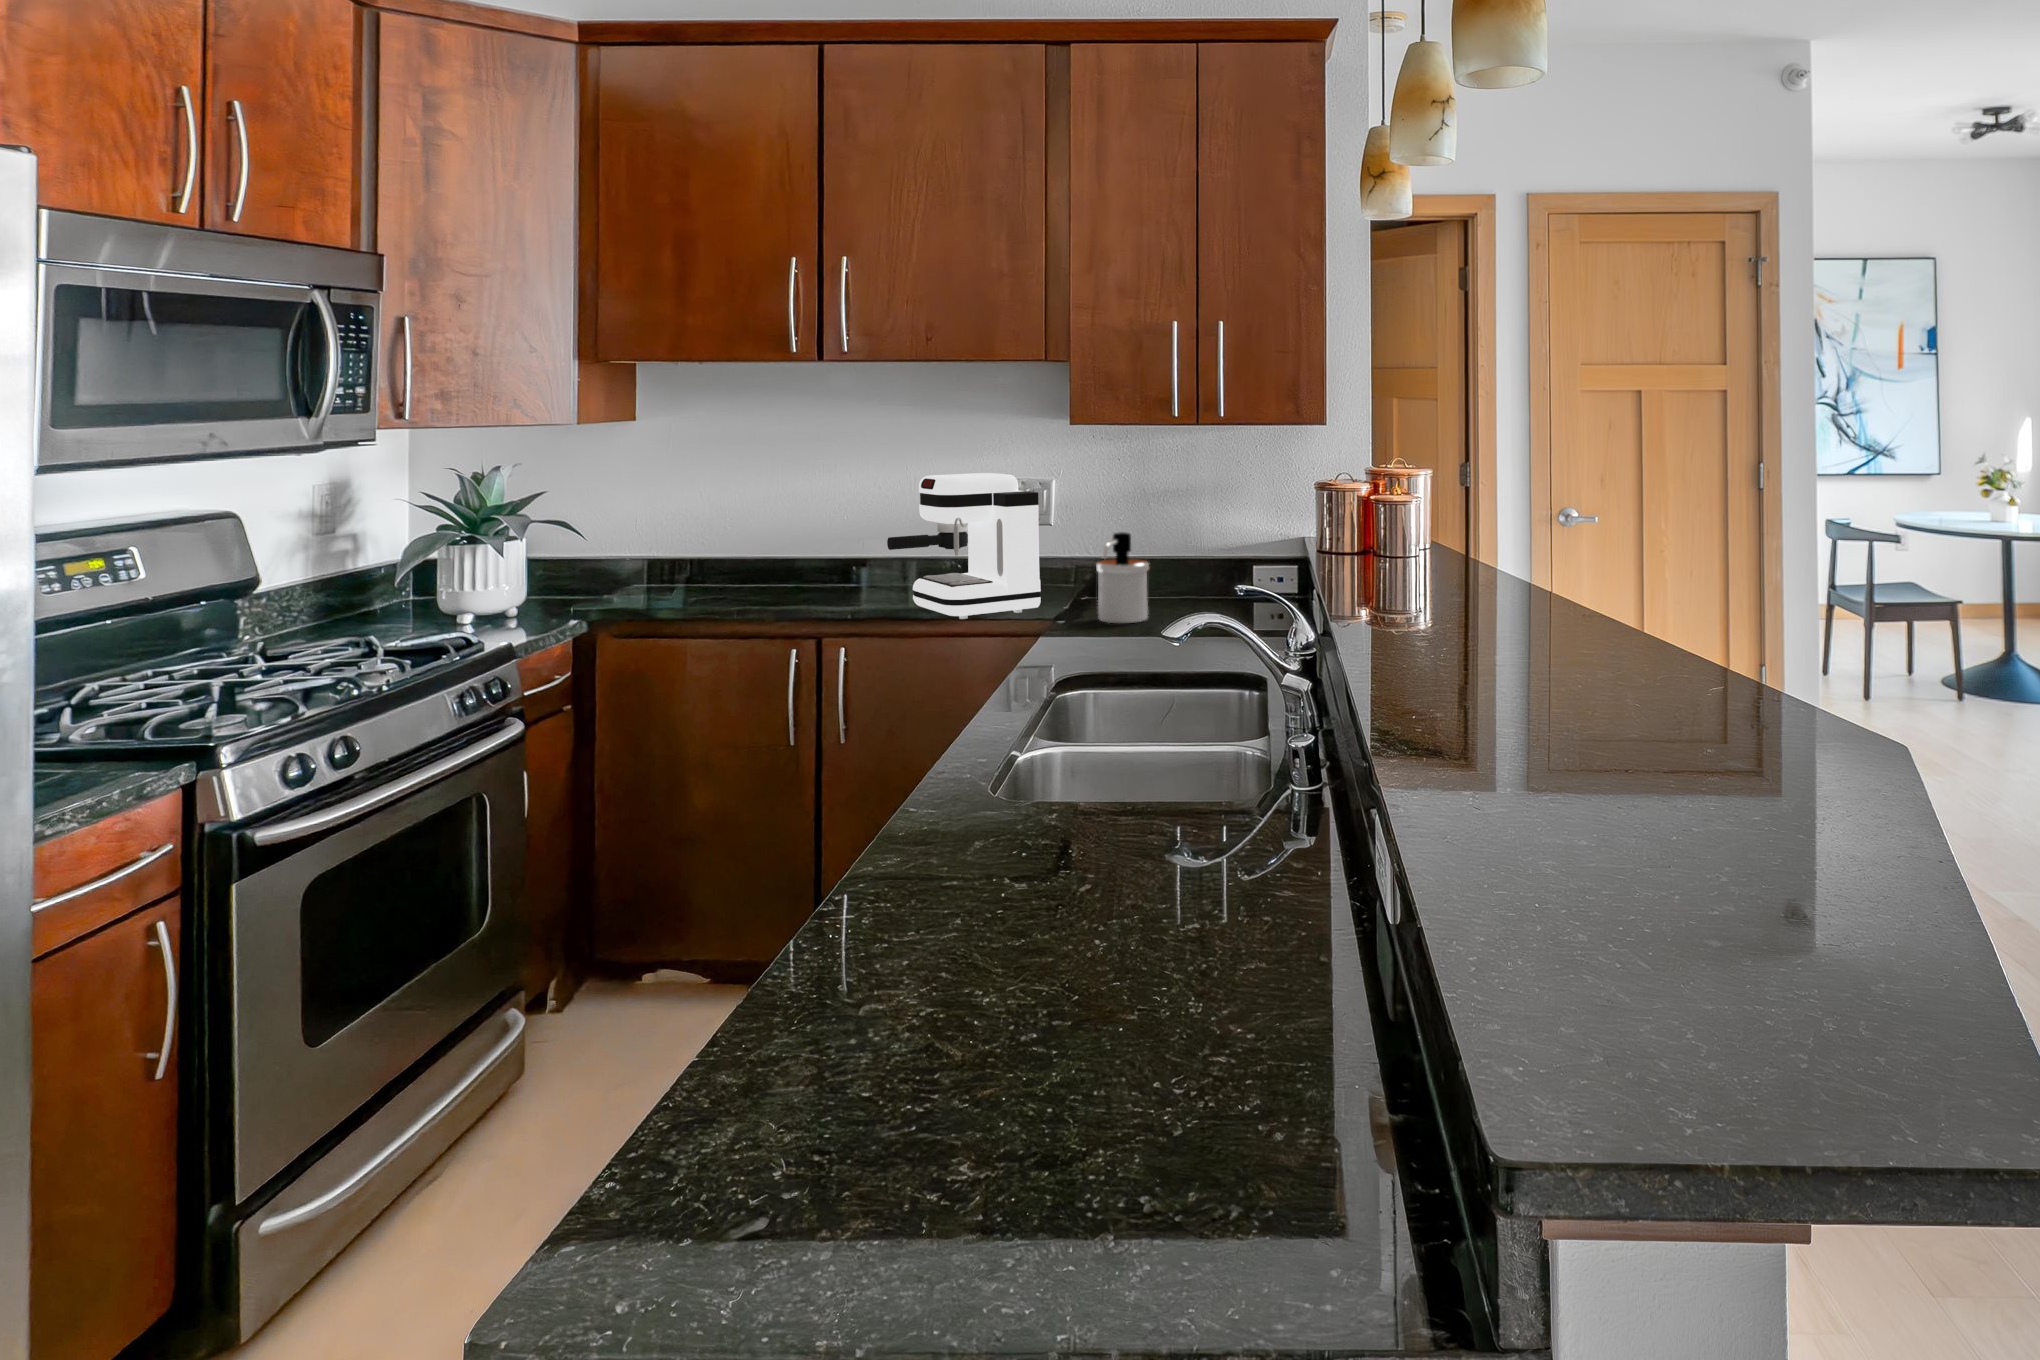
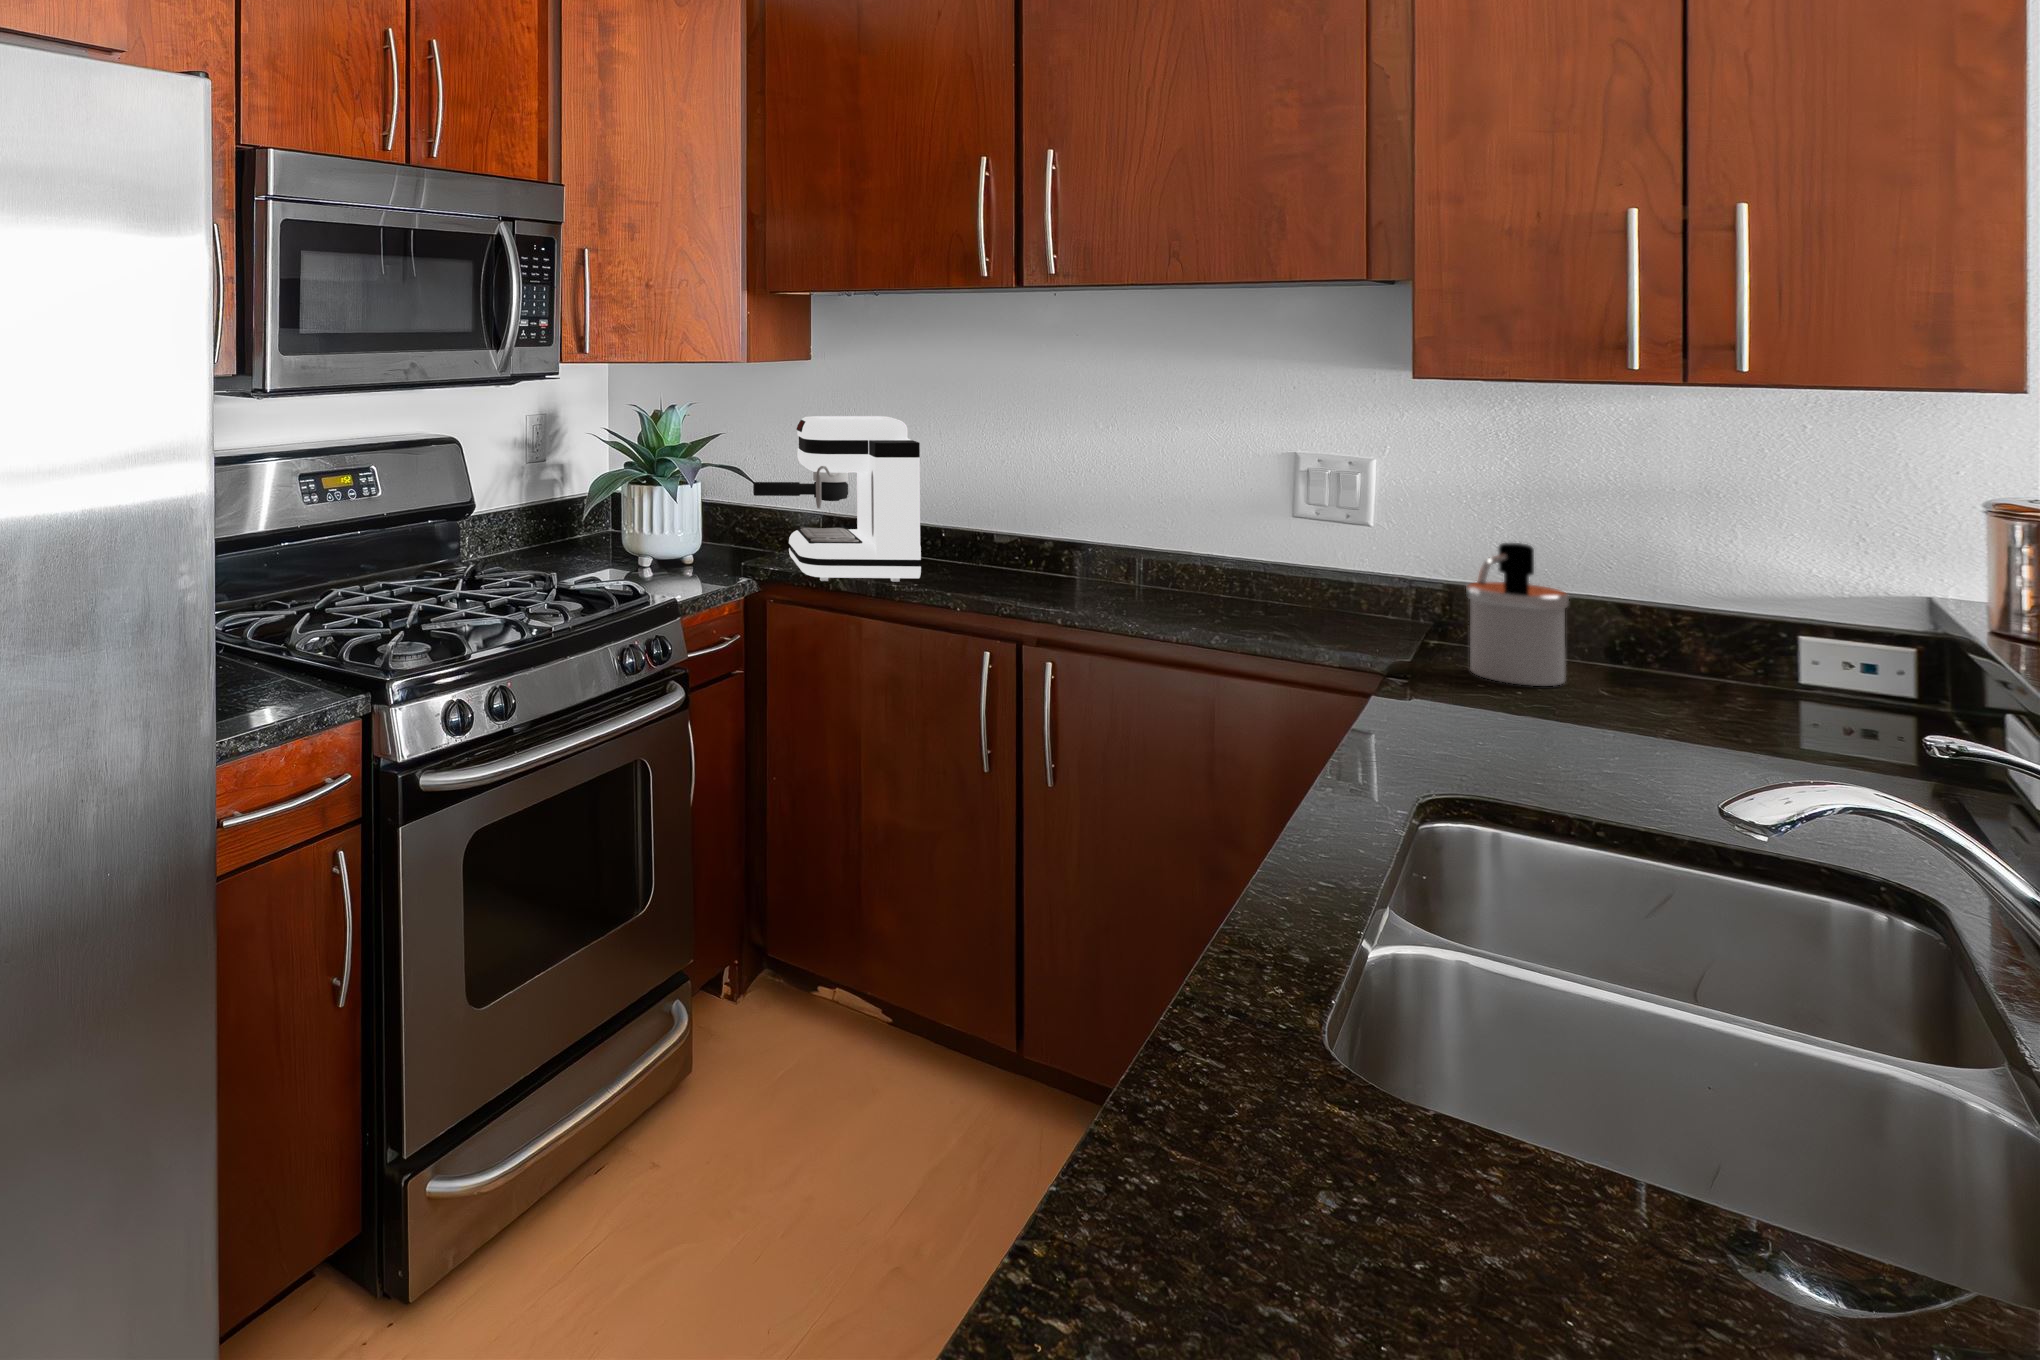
coffee maker: present [887,473,1041,619] -> present [753,416,921,582]

